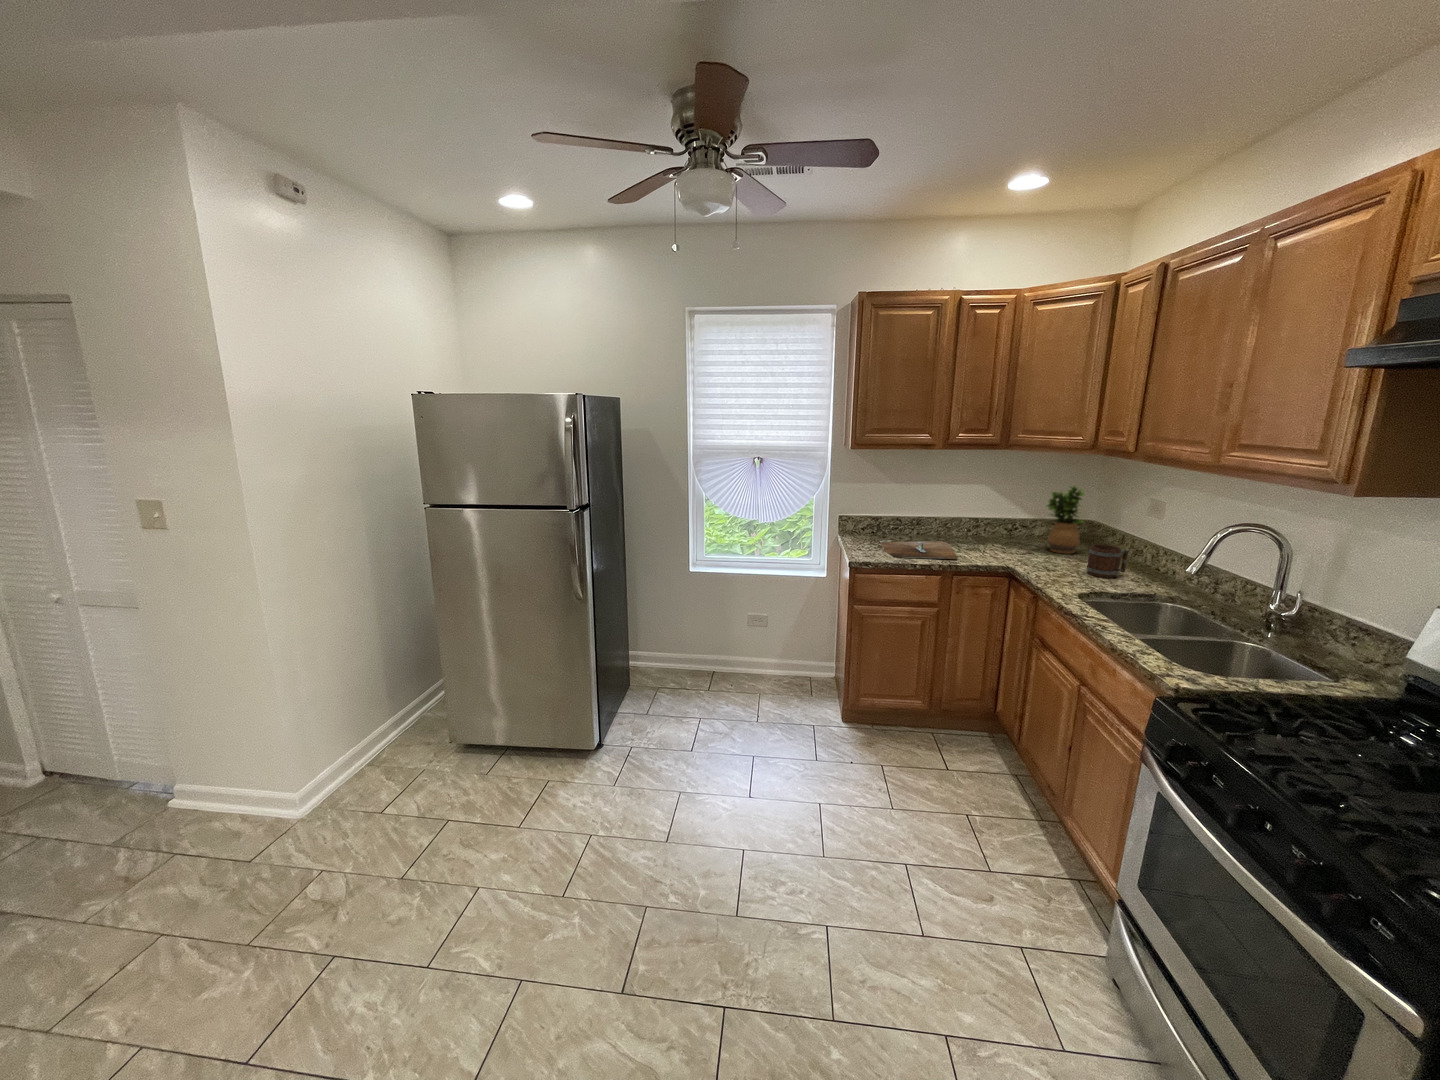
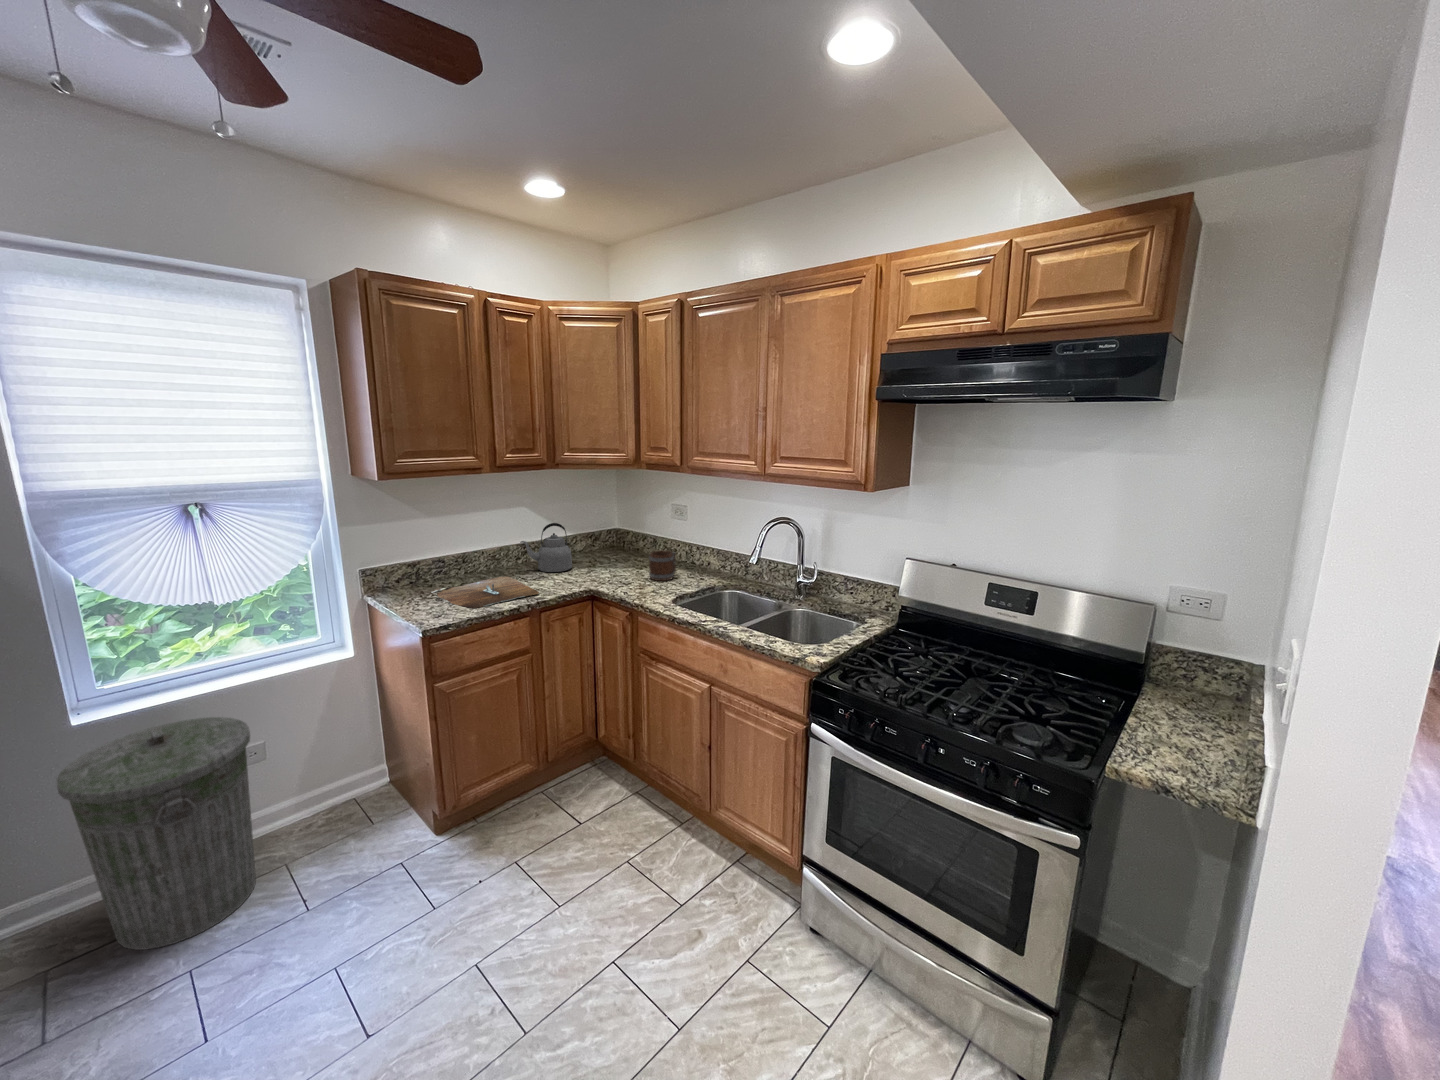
potted plant: present [1046,486,1084,554] -> none [592,498,625,565]
kettle: none [967,502,1016,548] -> present [520,523,572,572]
trash can: none [676,584,755,704] -> present [56,717,256,950]

